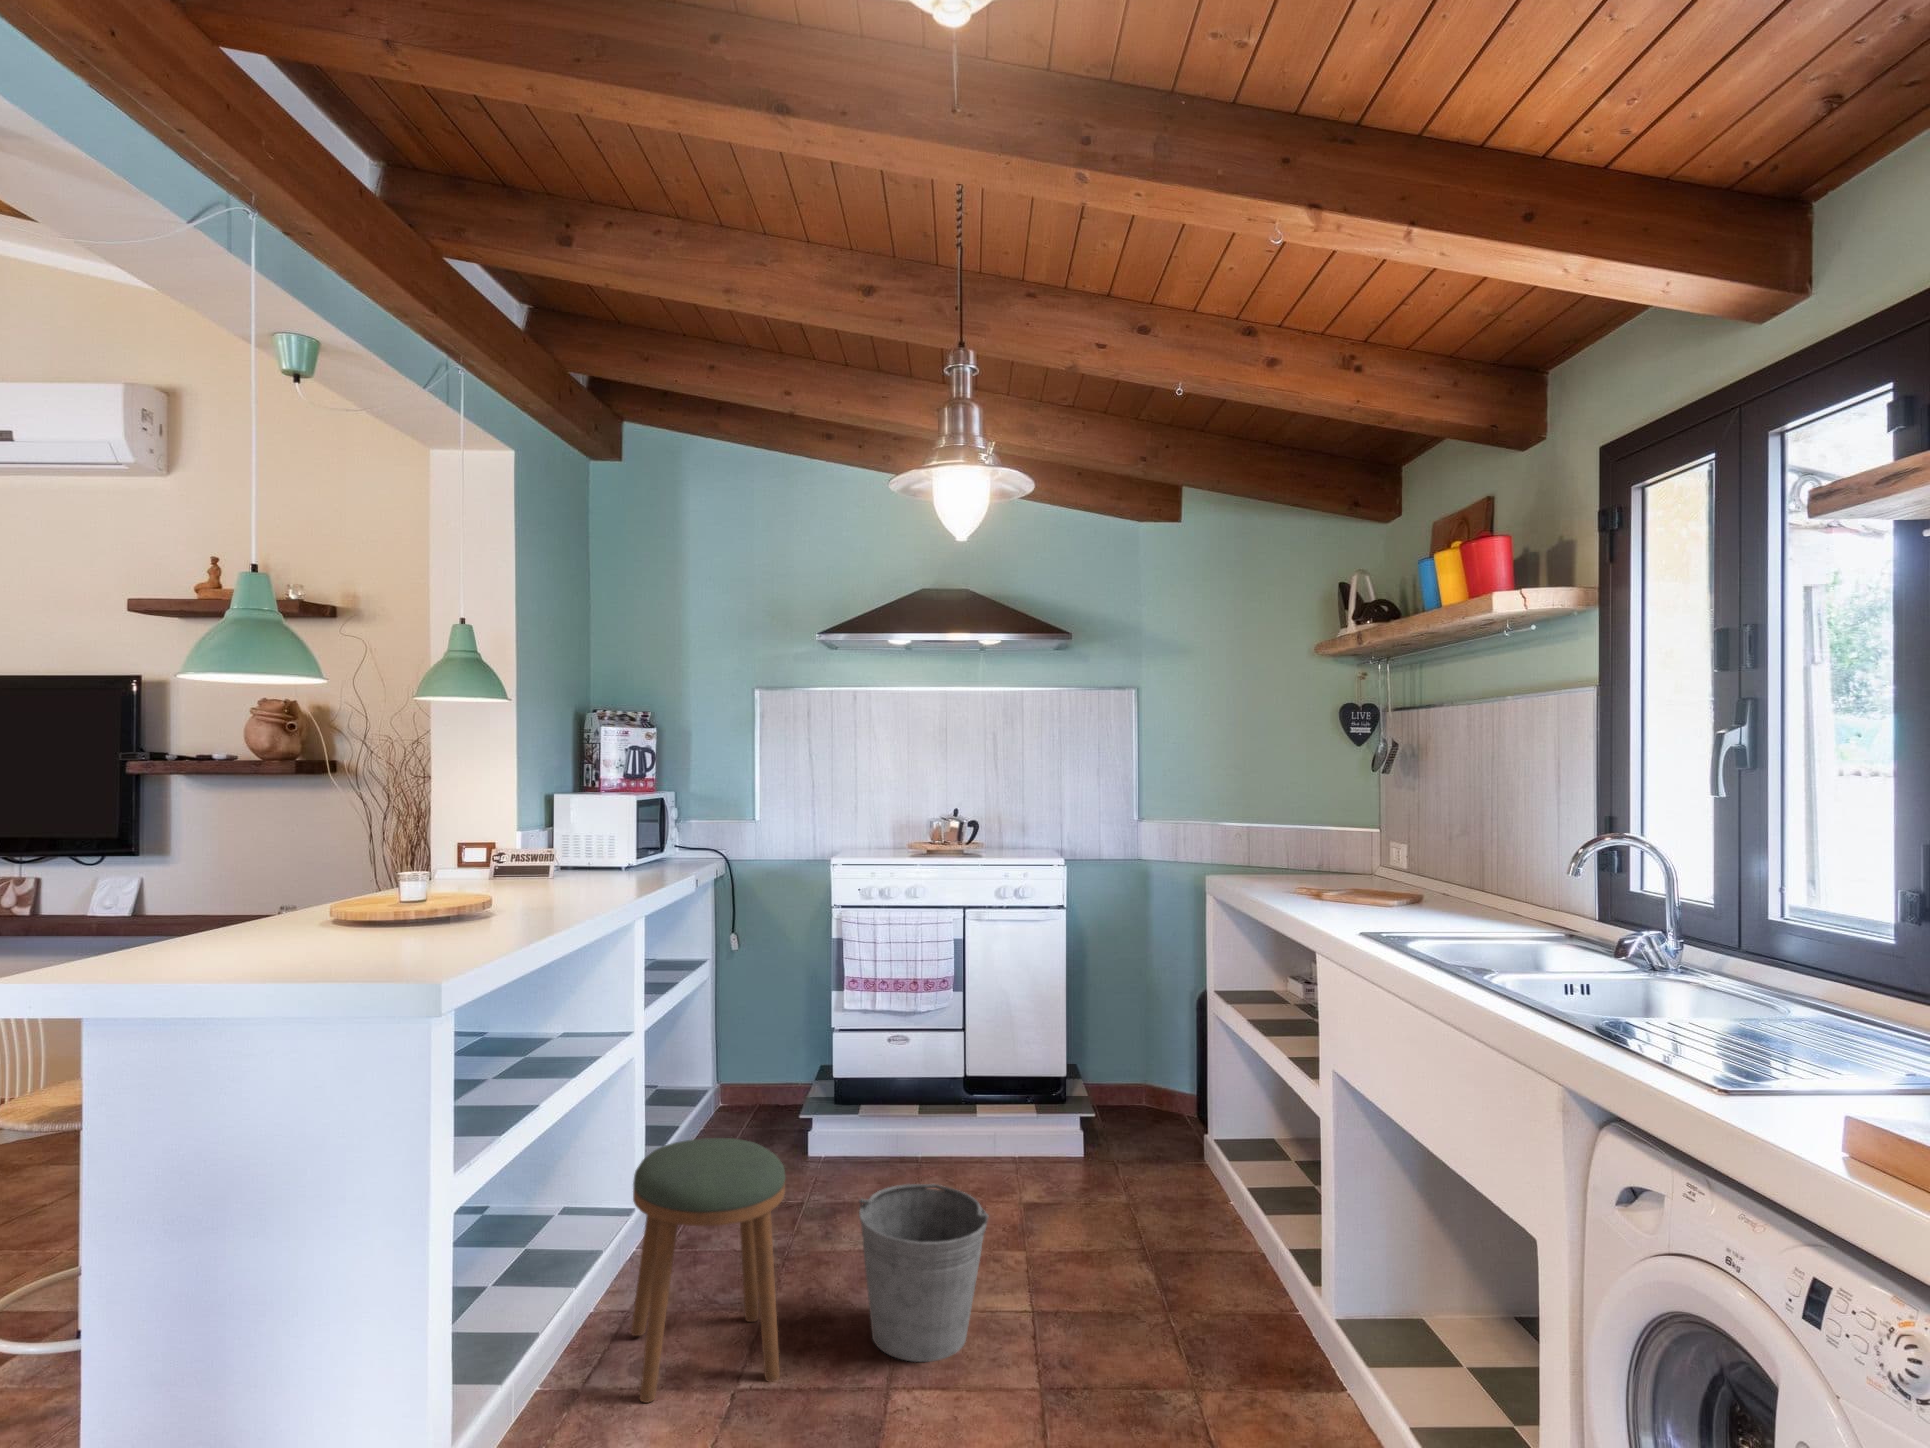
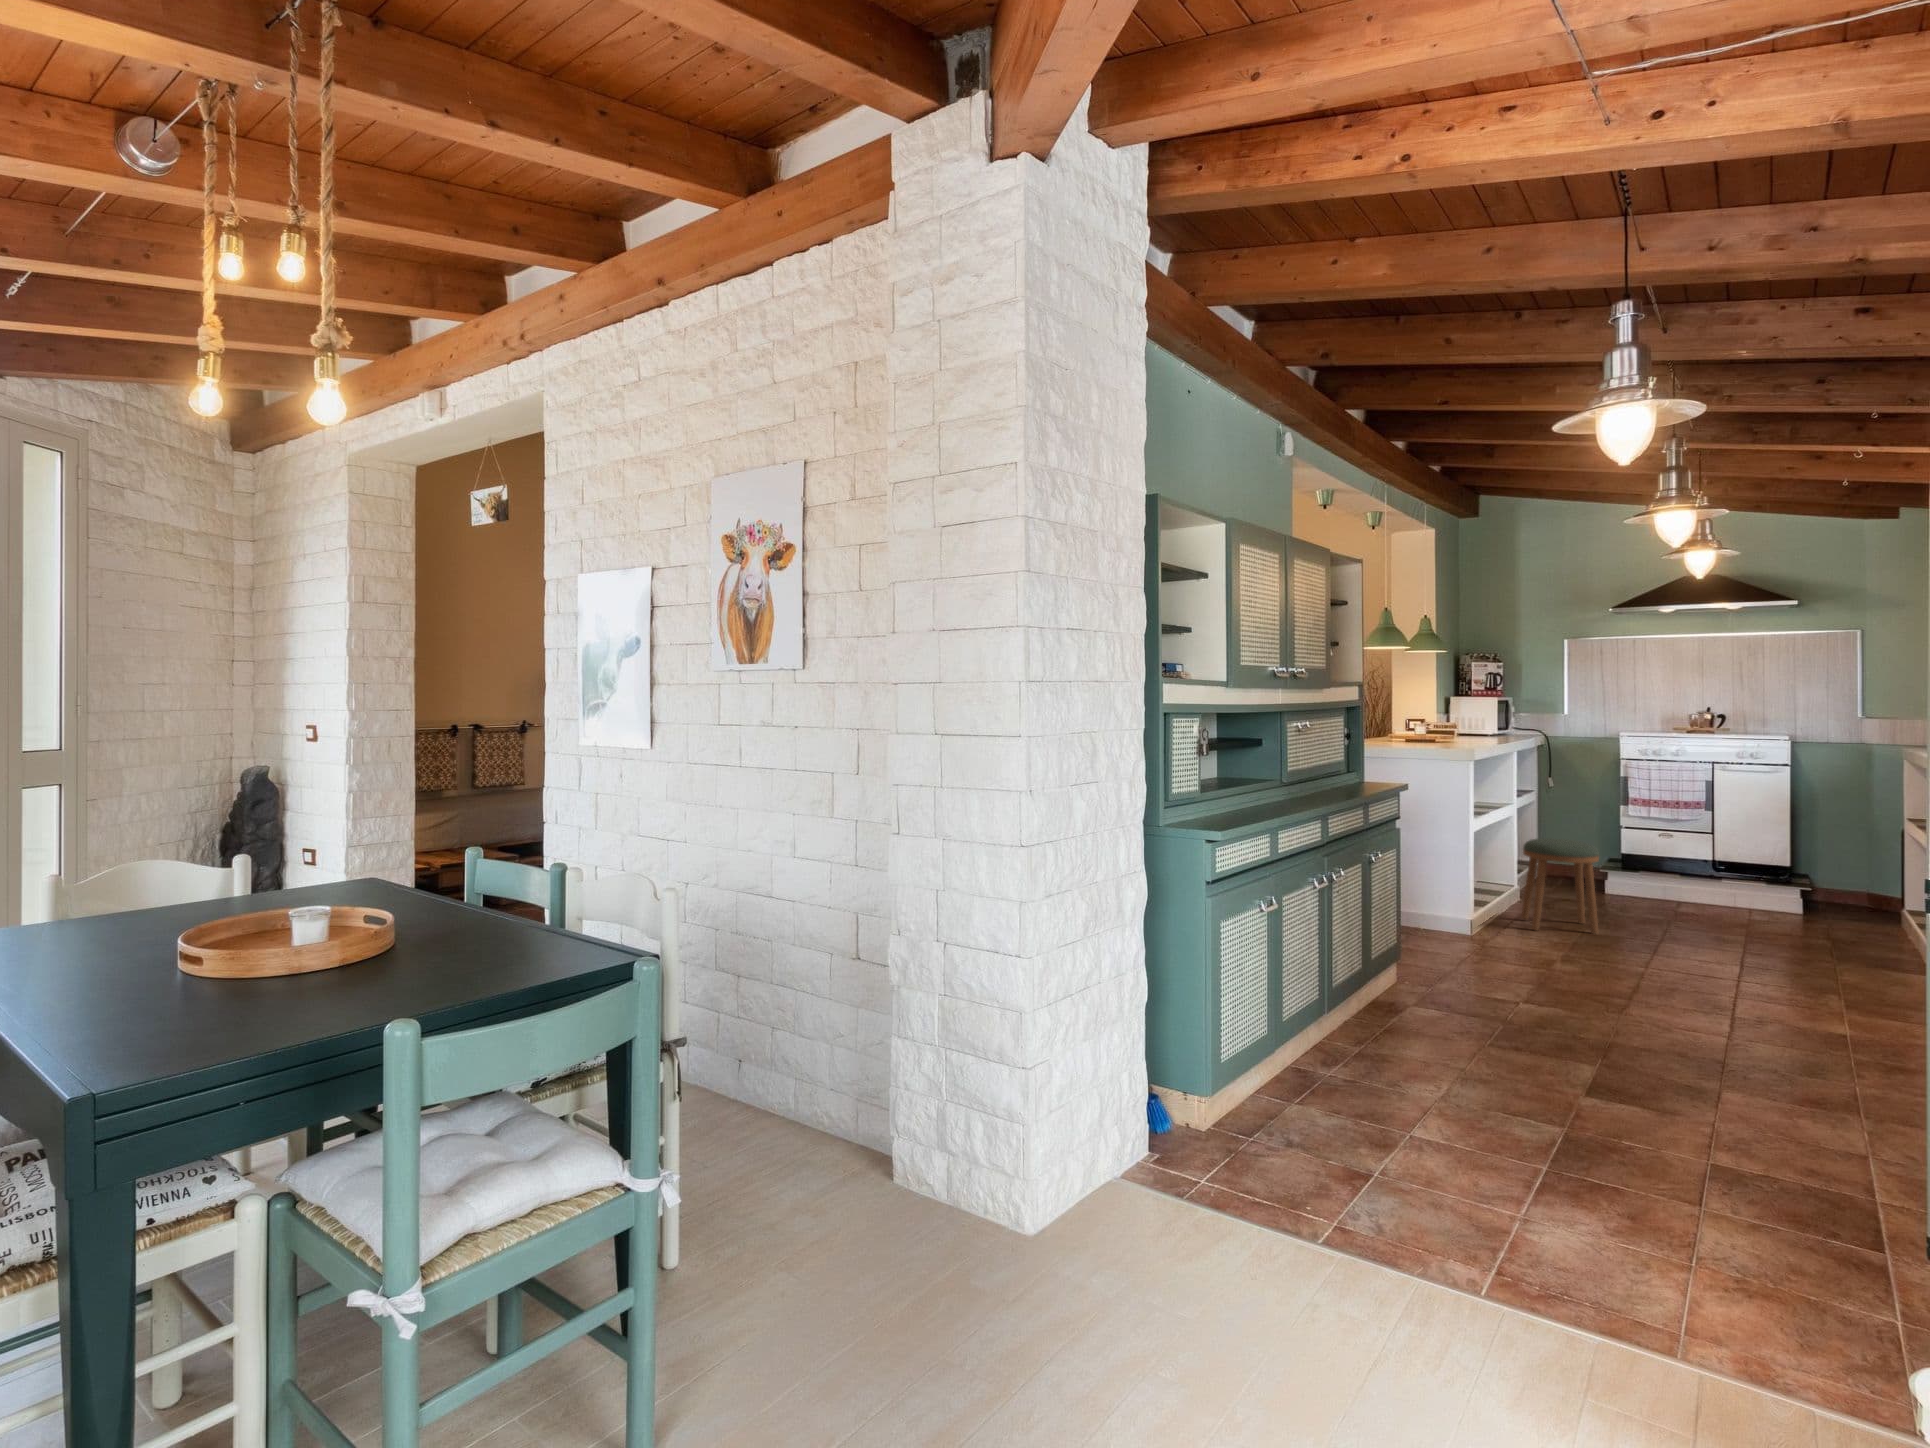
bucket: present [859,1184,989,1362] -> none [1639,871,1712,940]

